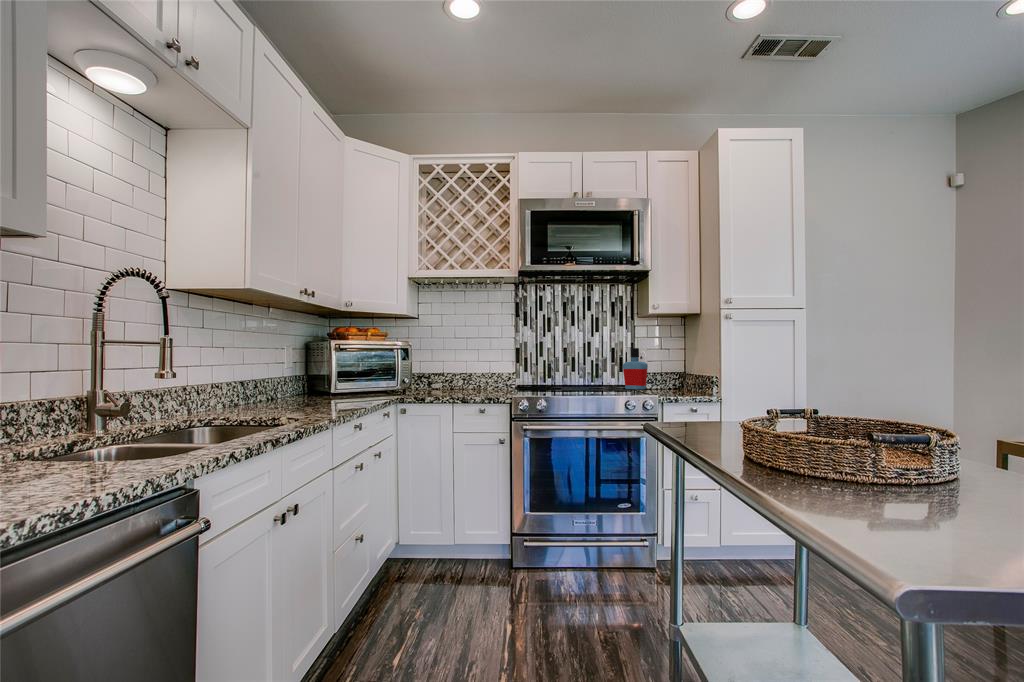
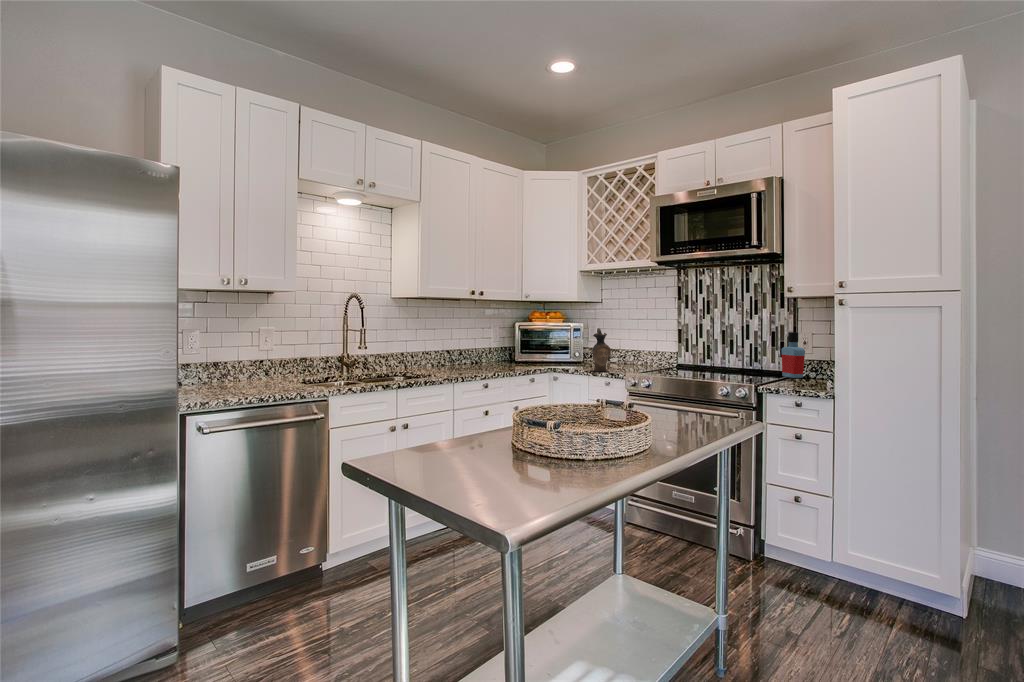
ceramic pitcher: none [461,345,485,397] -> present [592,328,611,371]

